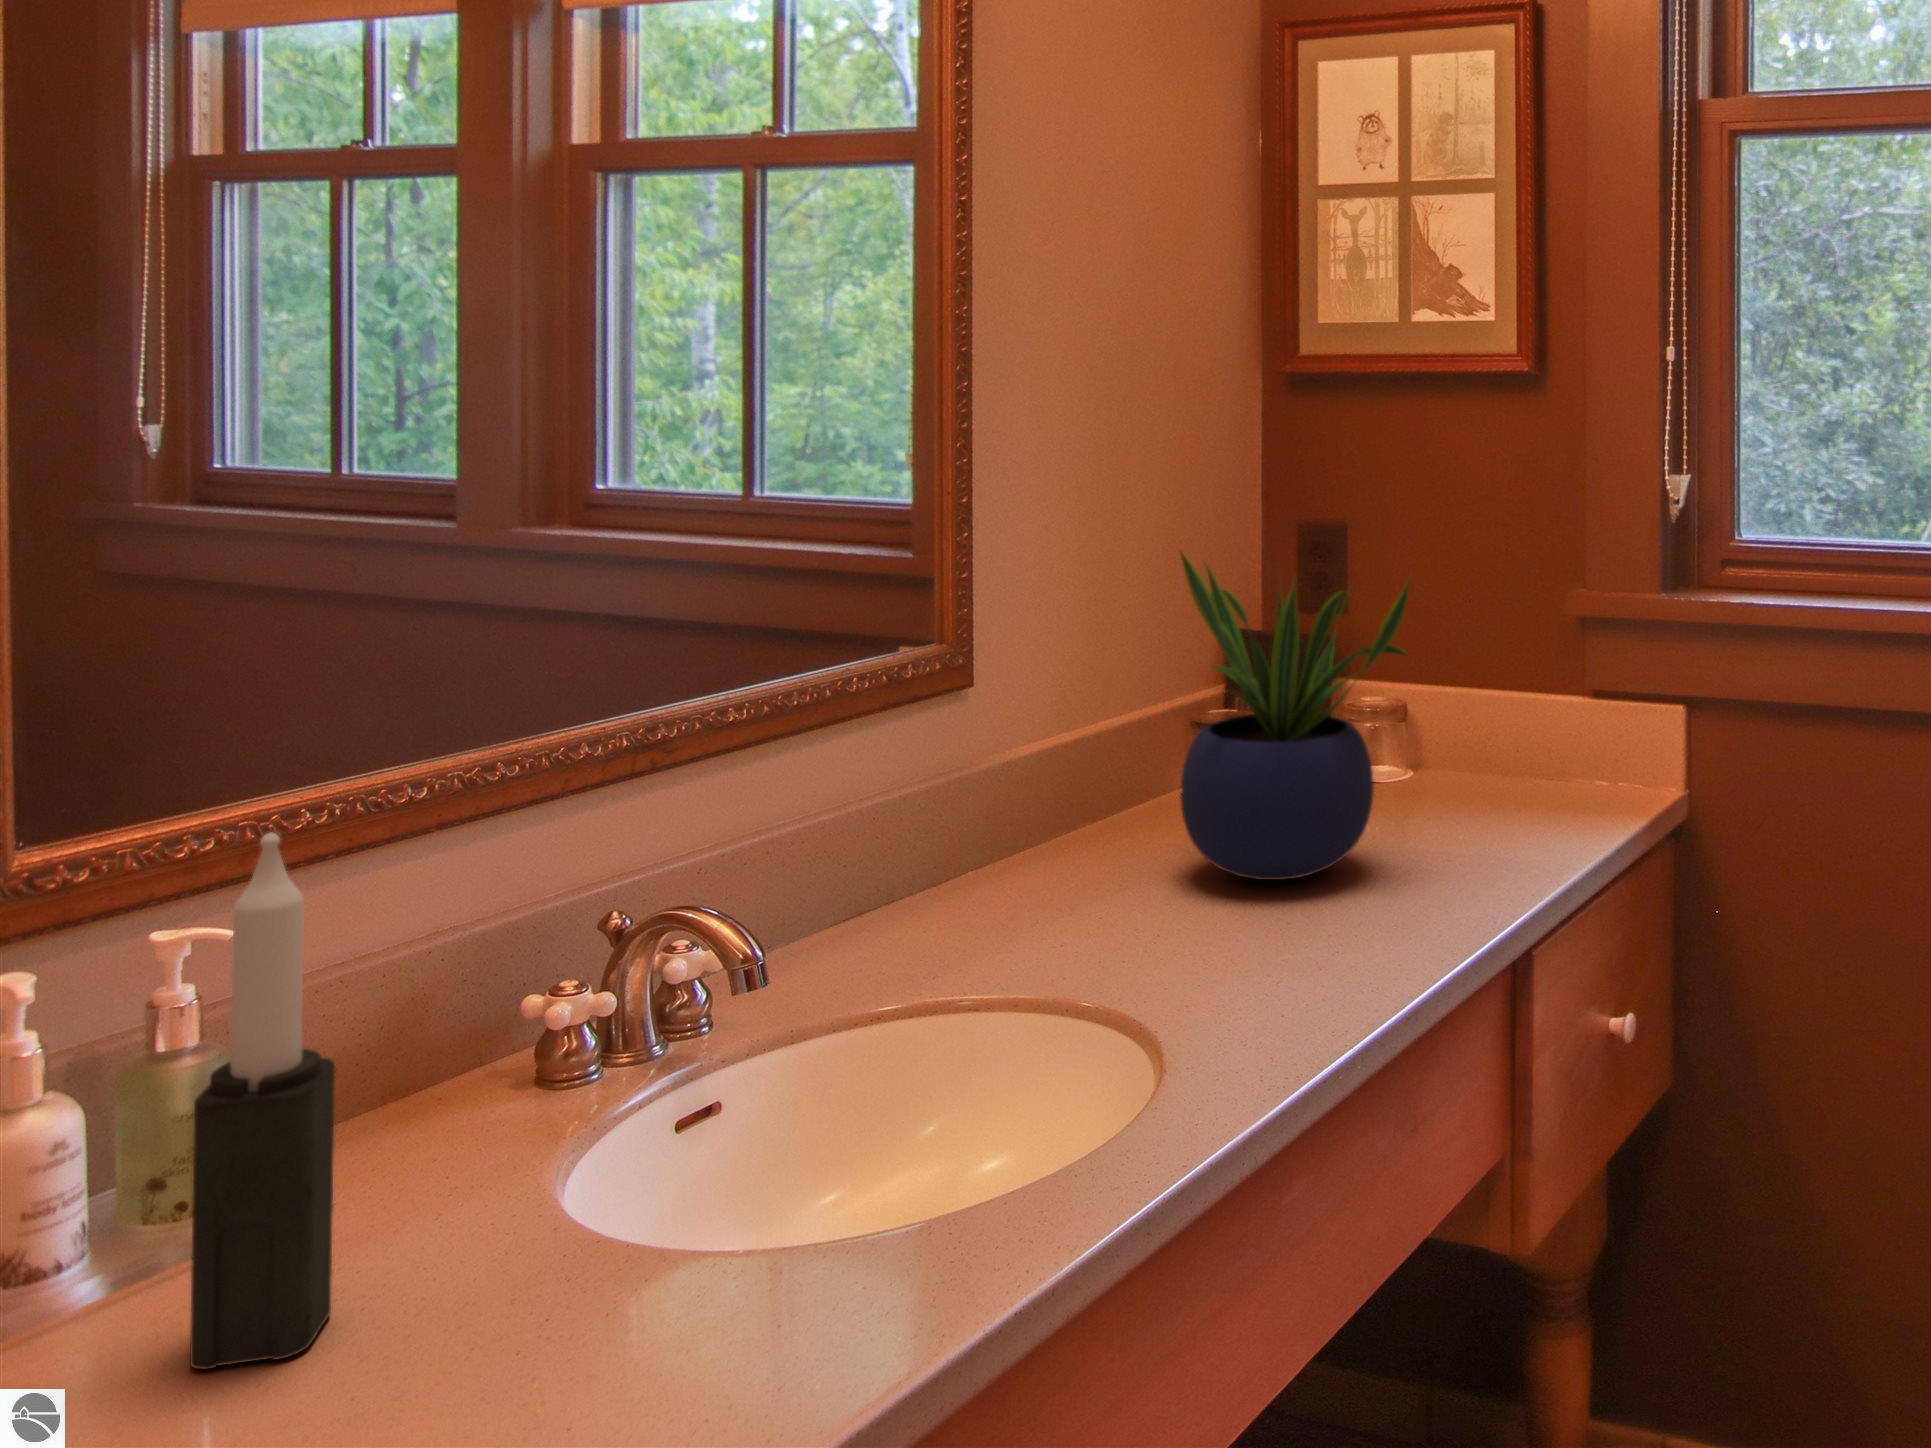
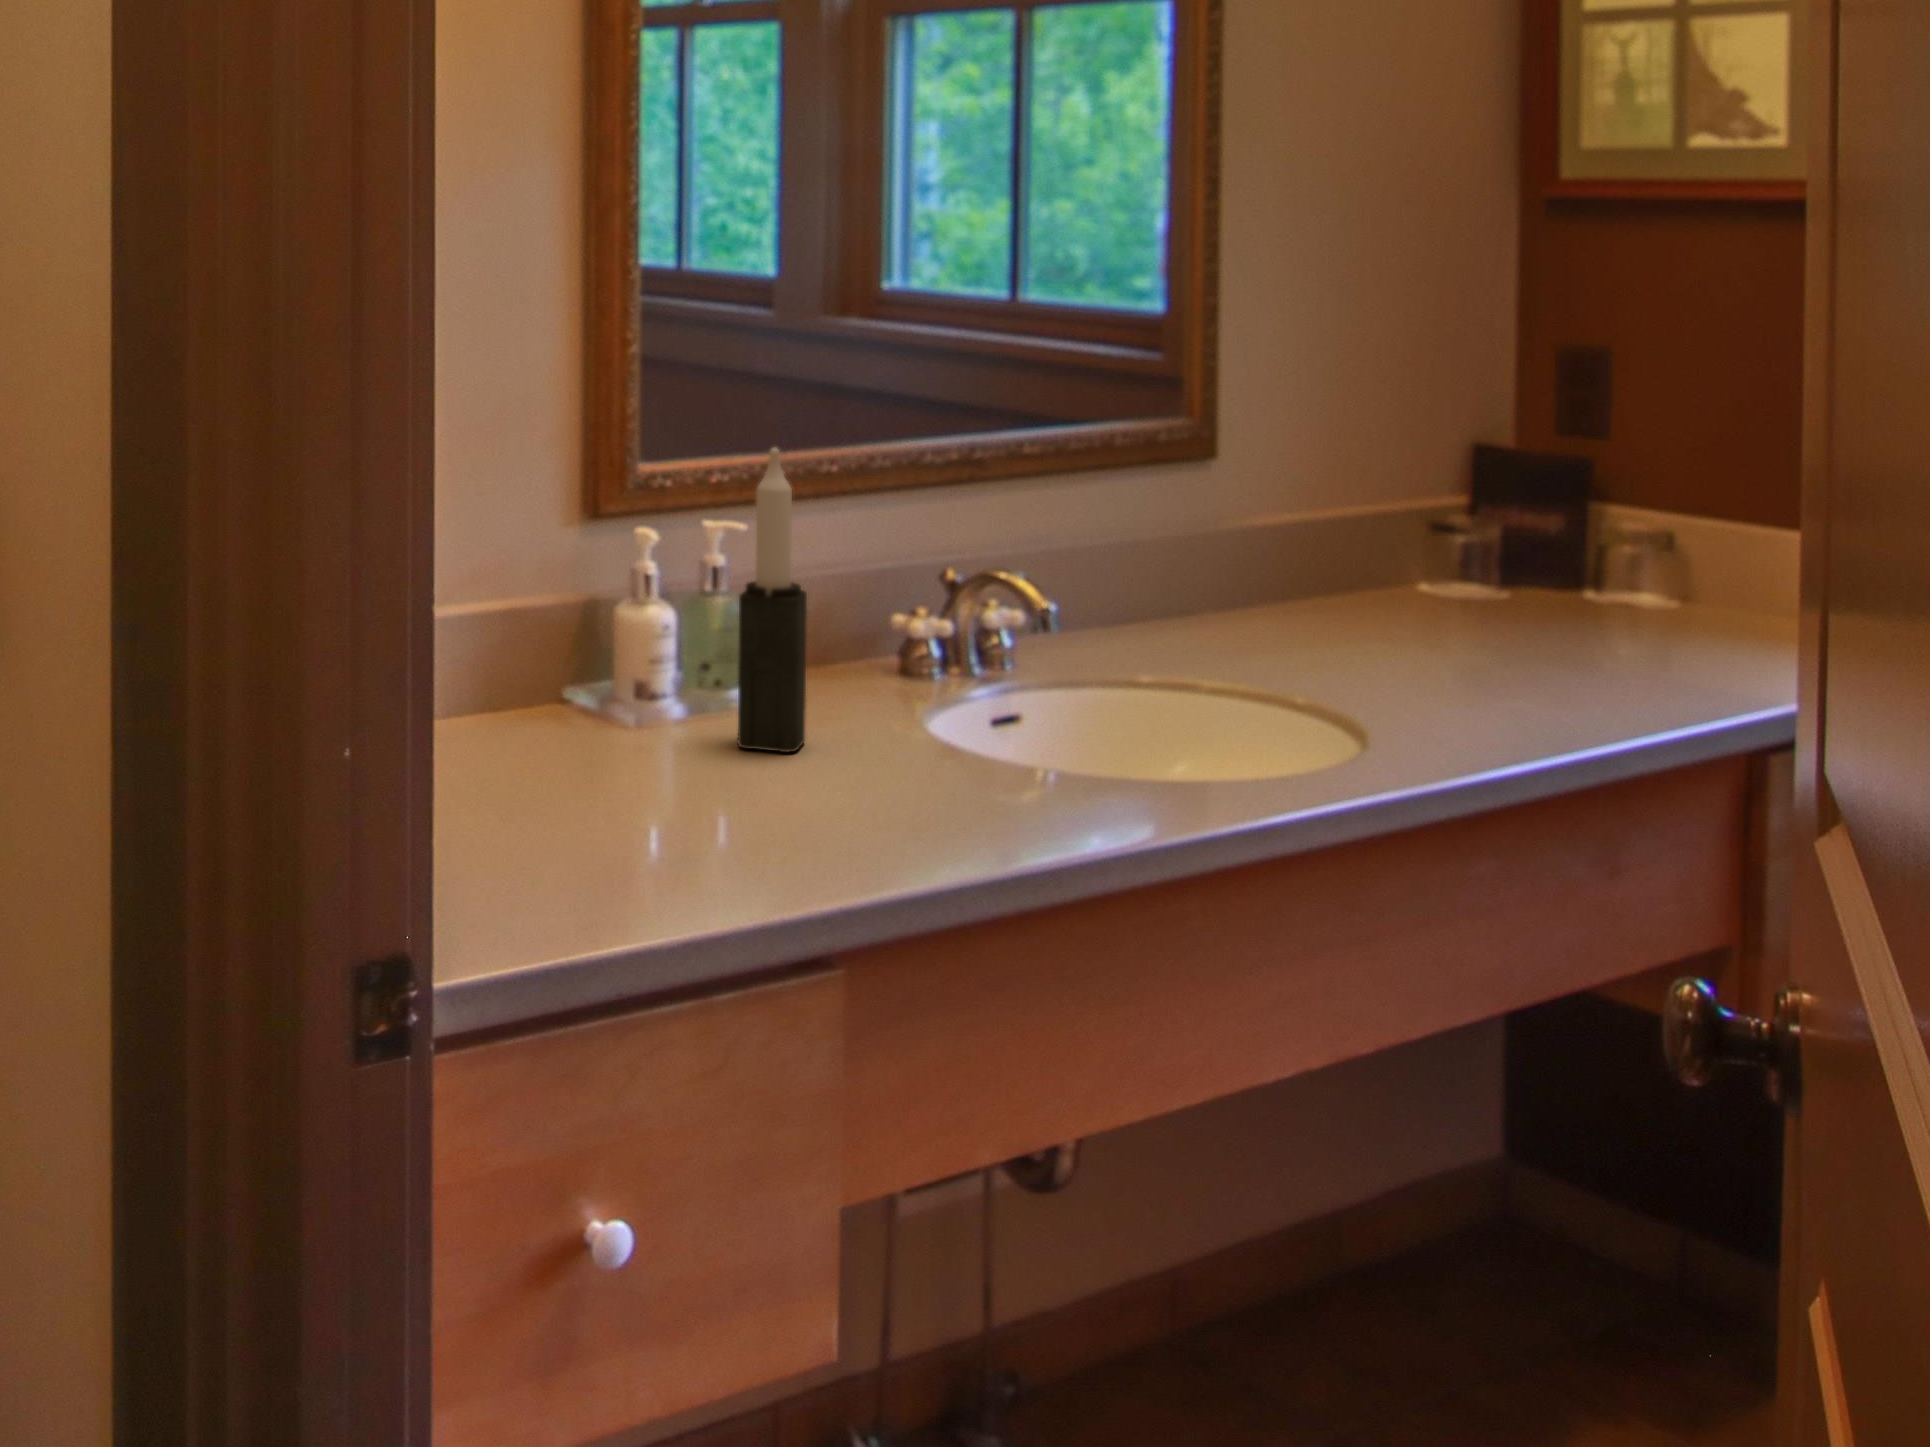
potted plant: present [1180,552,1409,880] -> none [1405,348,1639,649]

